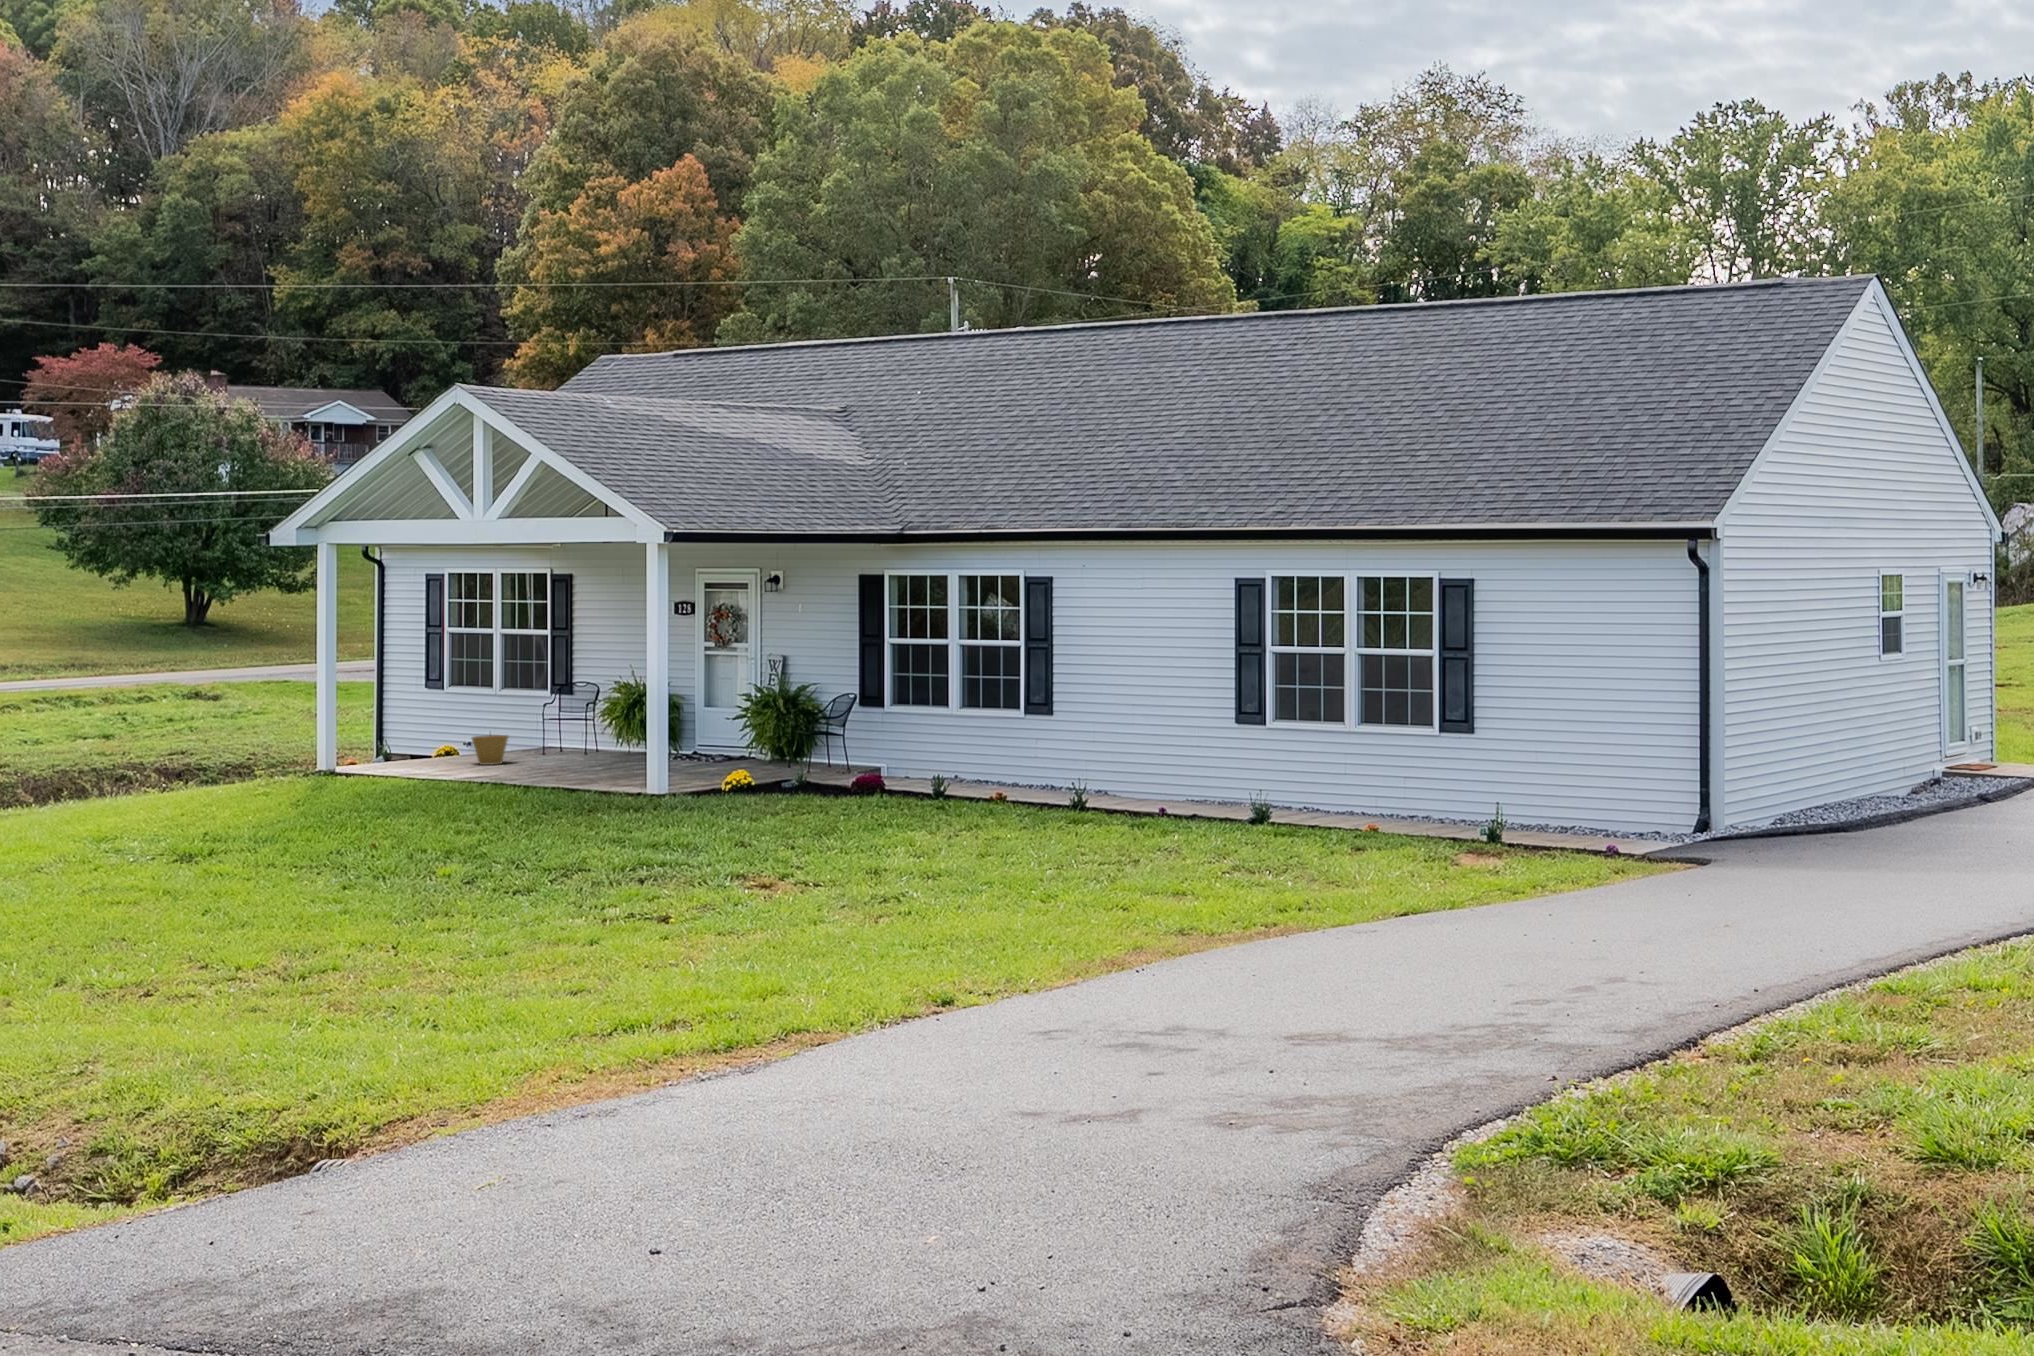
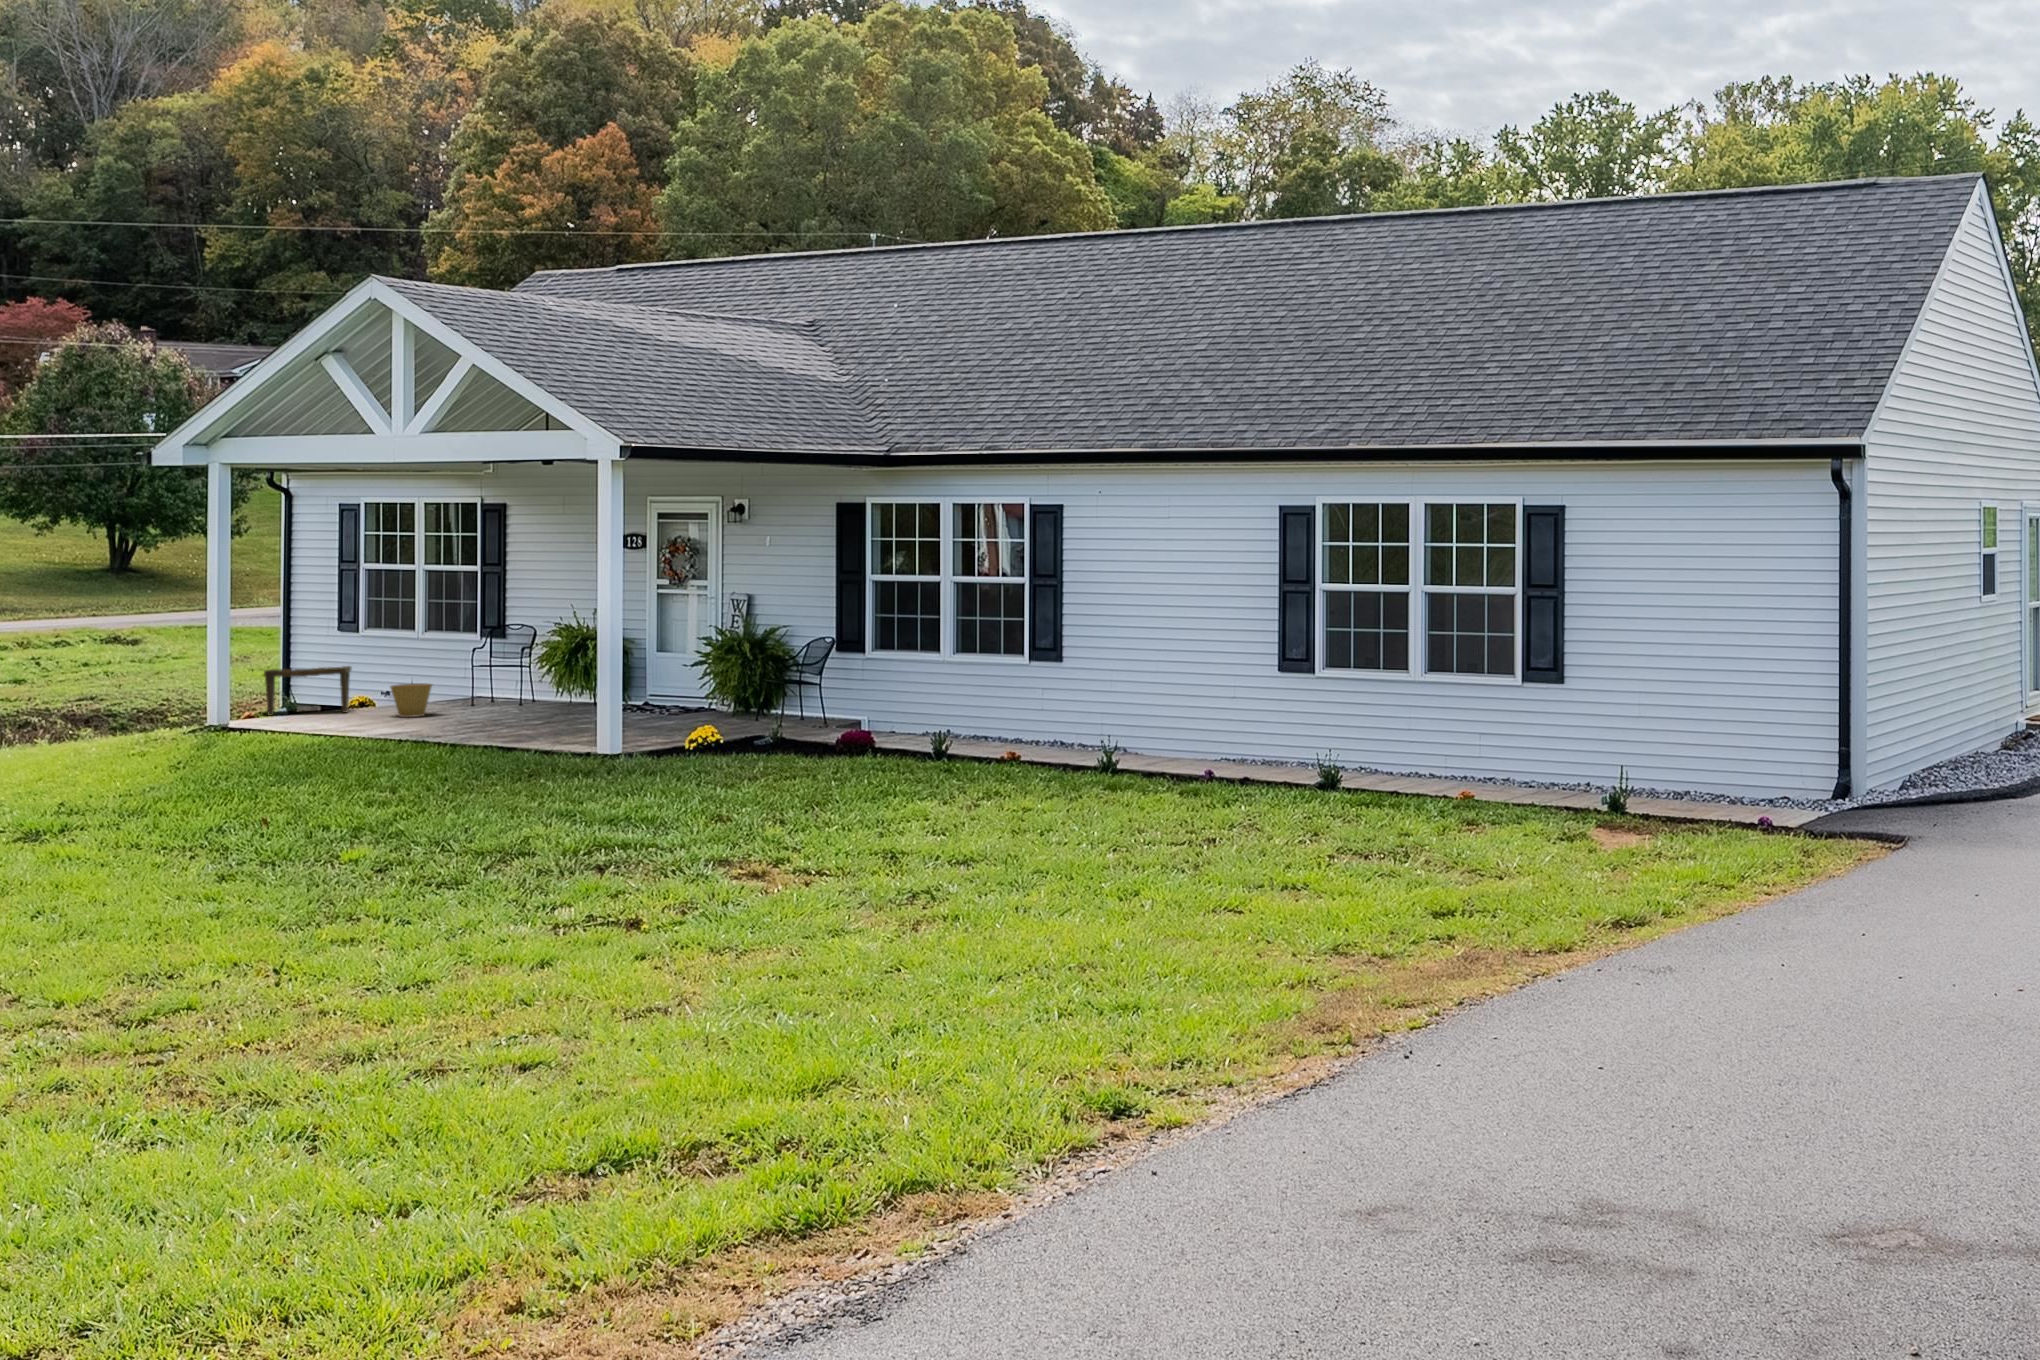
bench: none [360,720,438,764] -> present [264,666,351,716]

